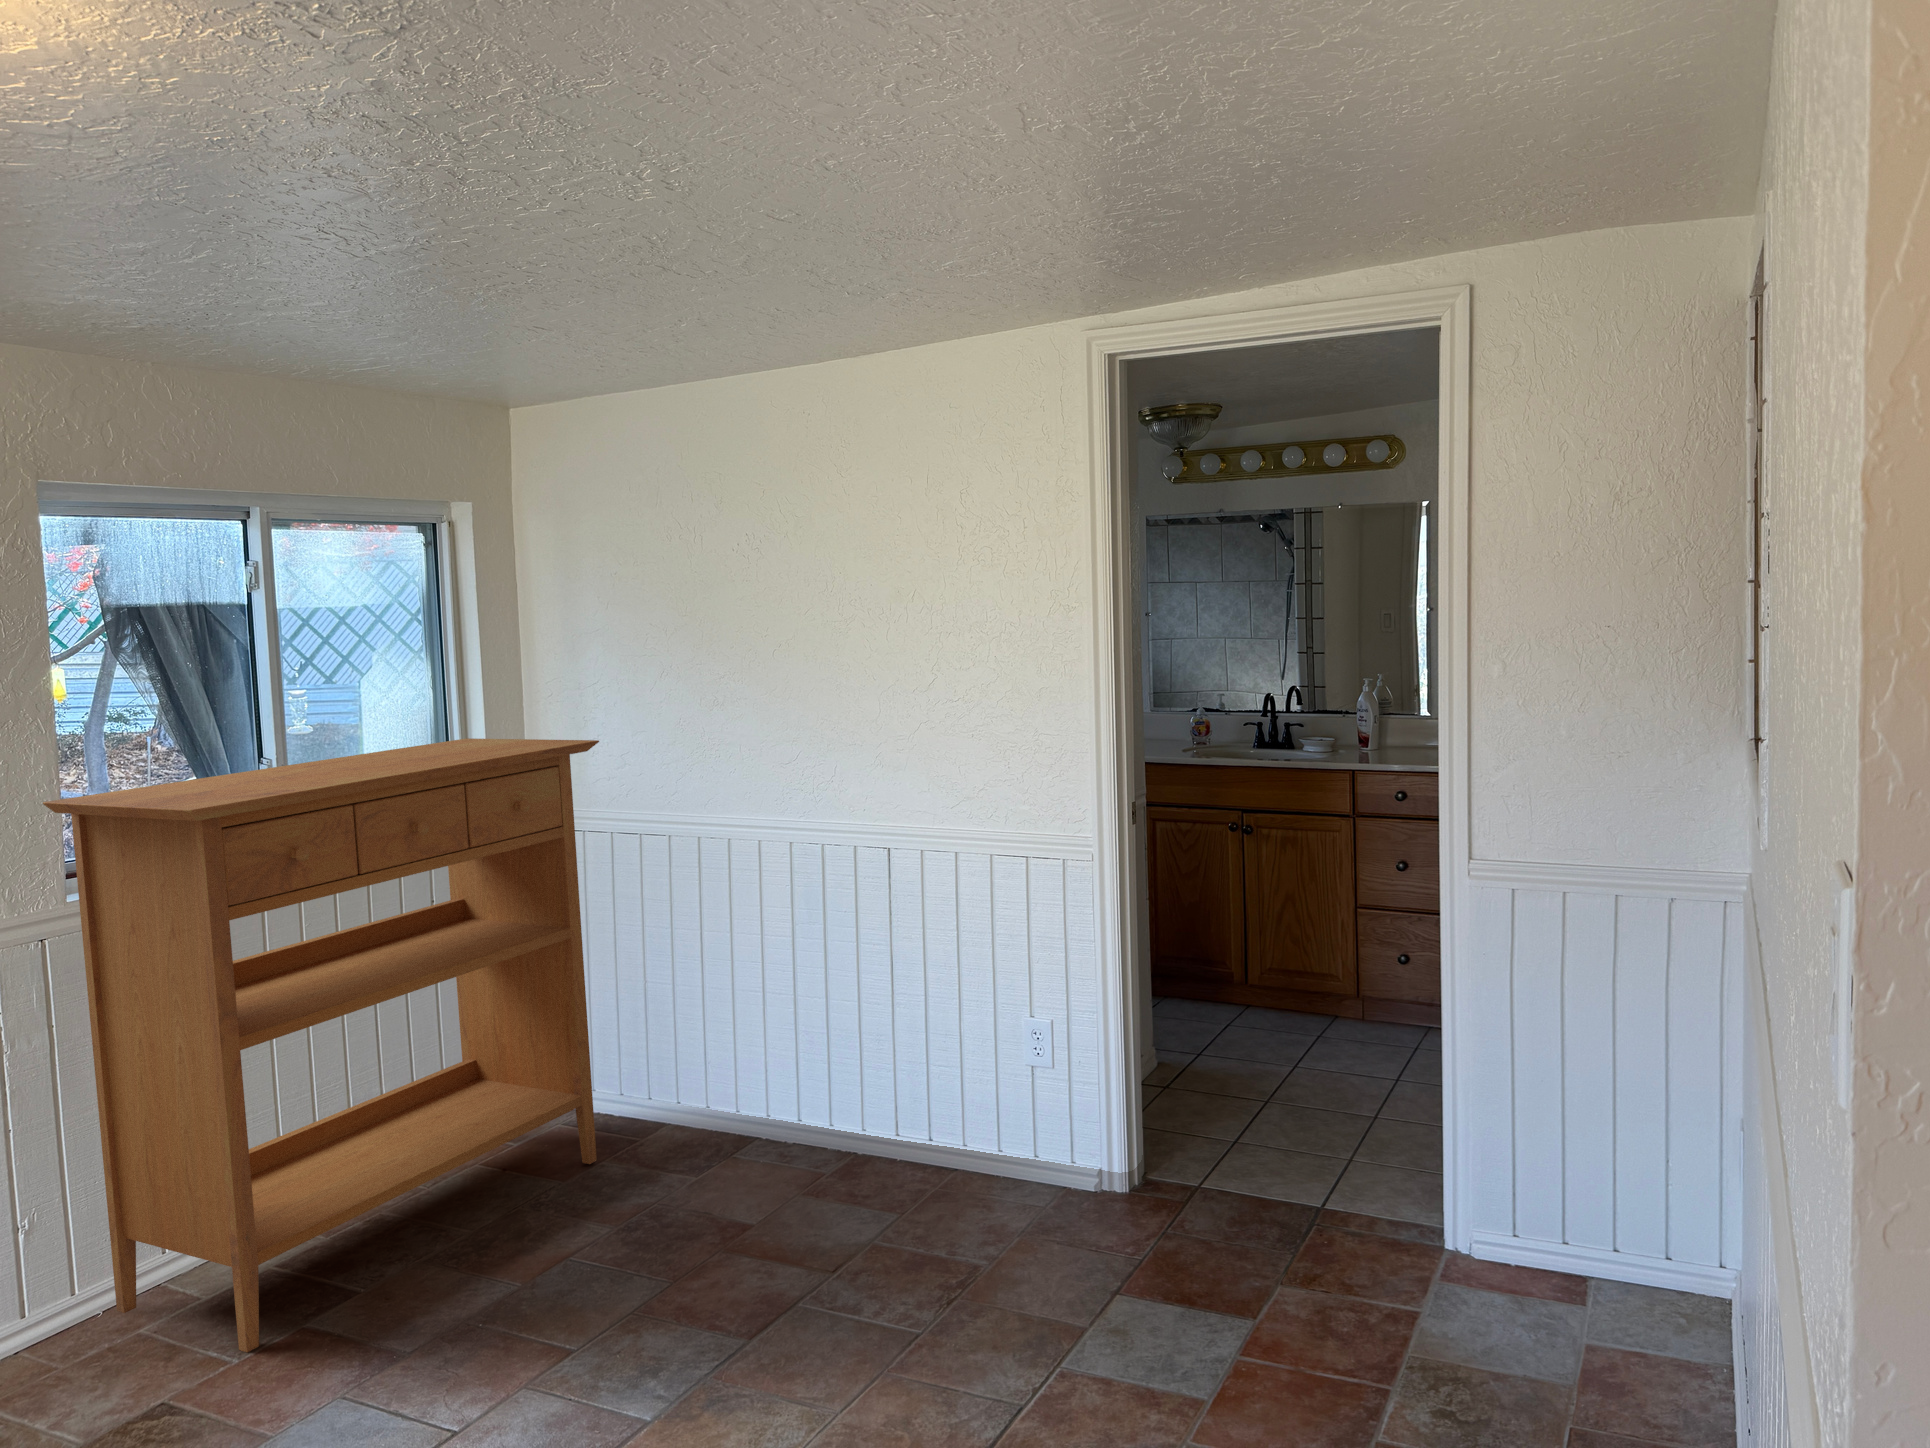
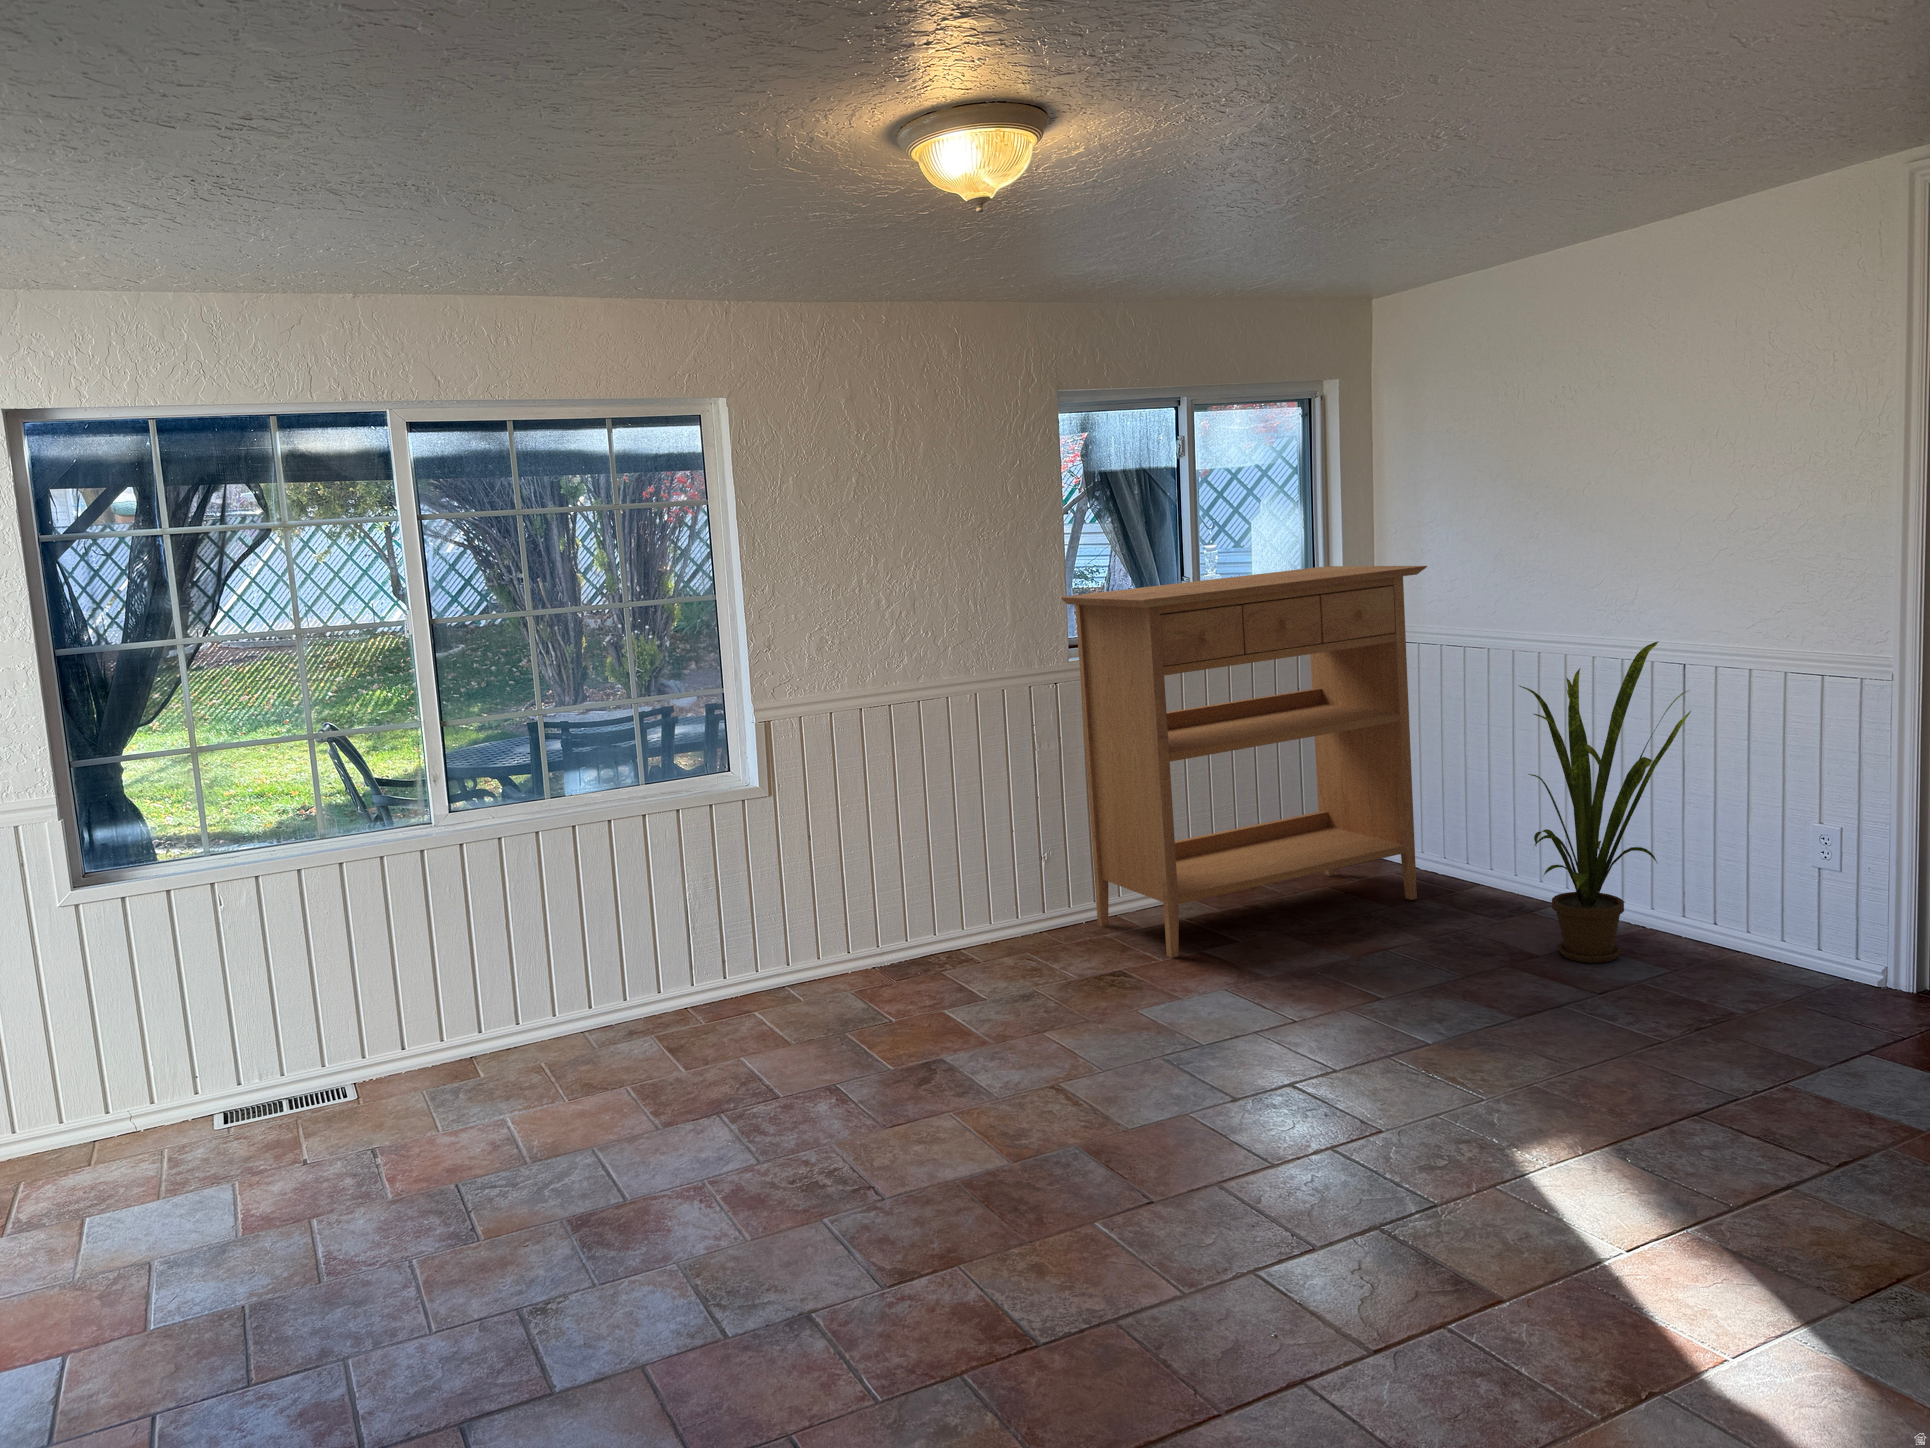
house plant: none [715,826,907,1223] -> present [1520,642,1691,963]

